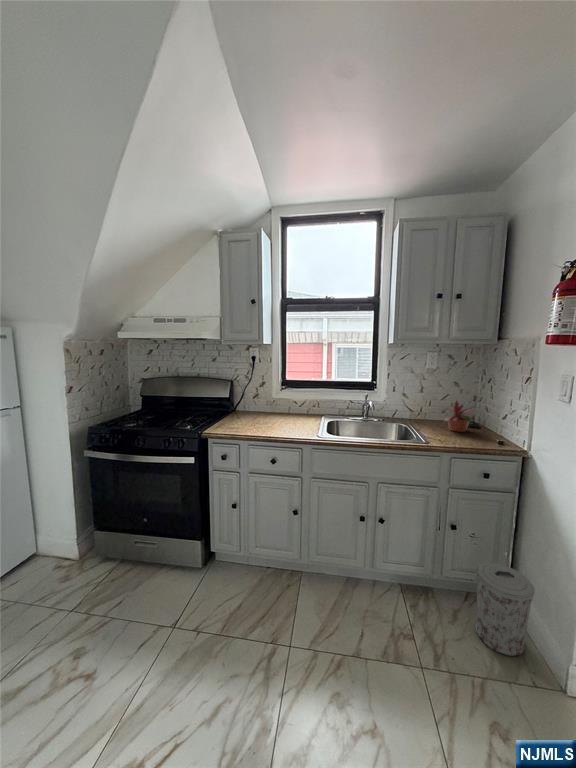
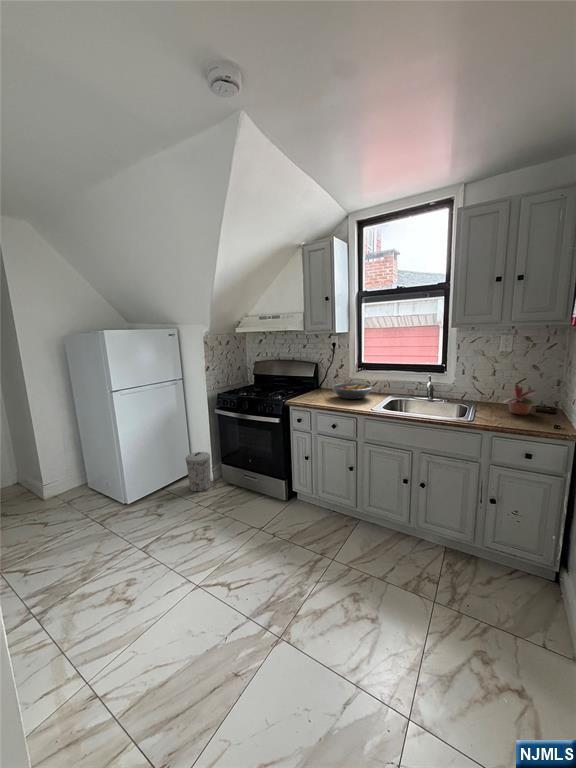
fruit bowl: none [258,404,307,424] -> present [332,383,373,399]
trash can: present [475,563,534,656] -> present [185,452,211,492]

